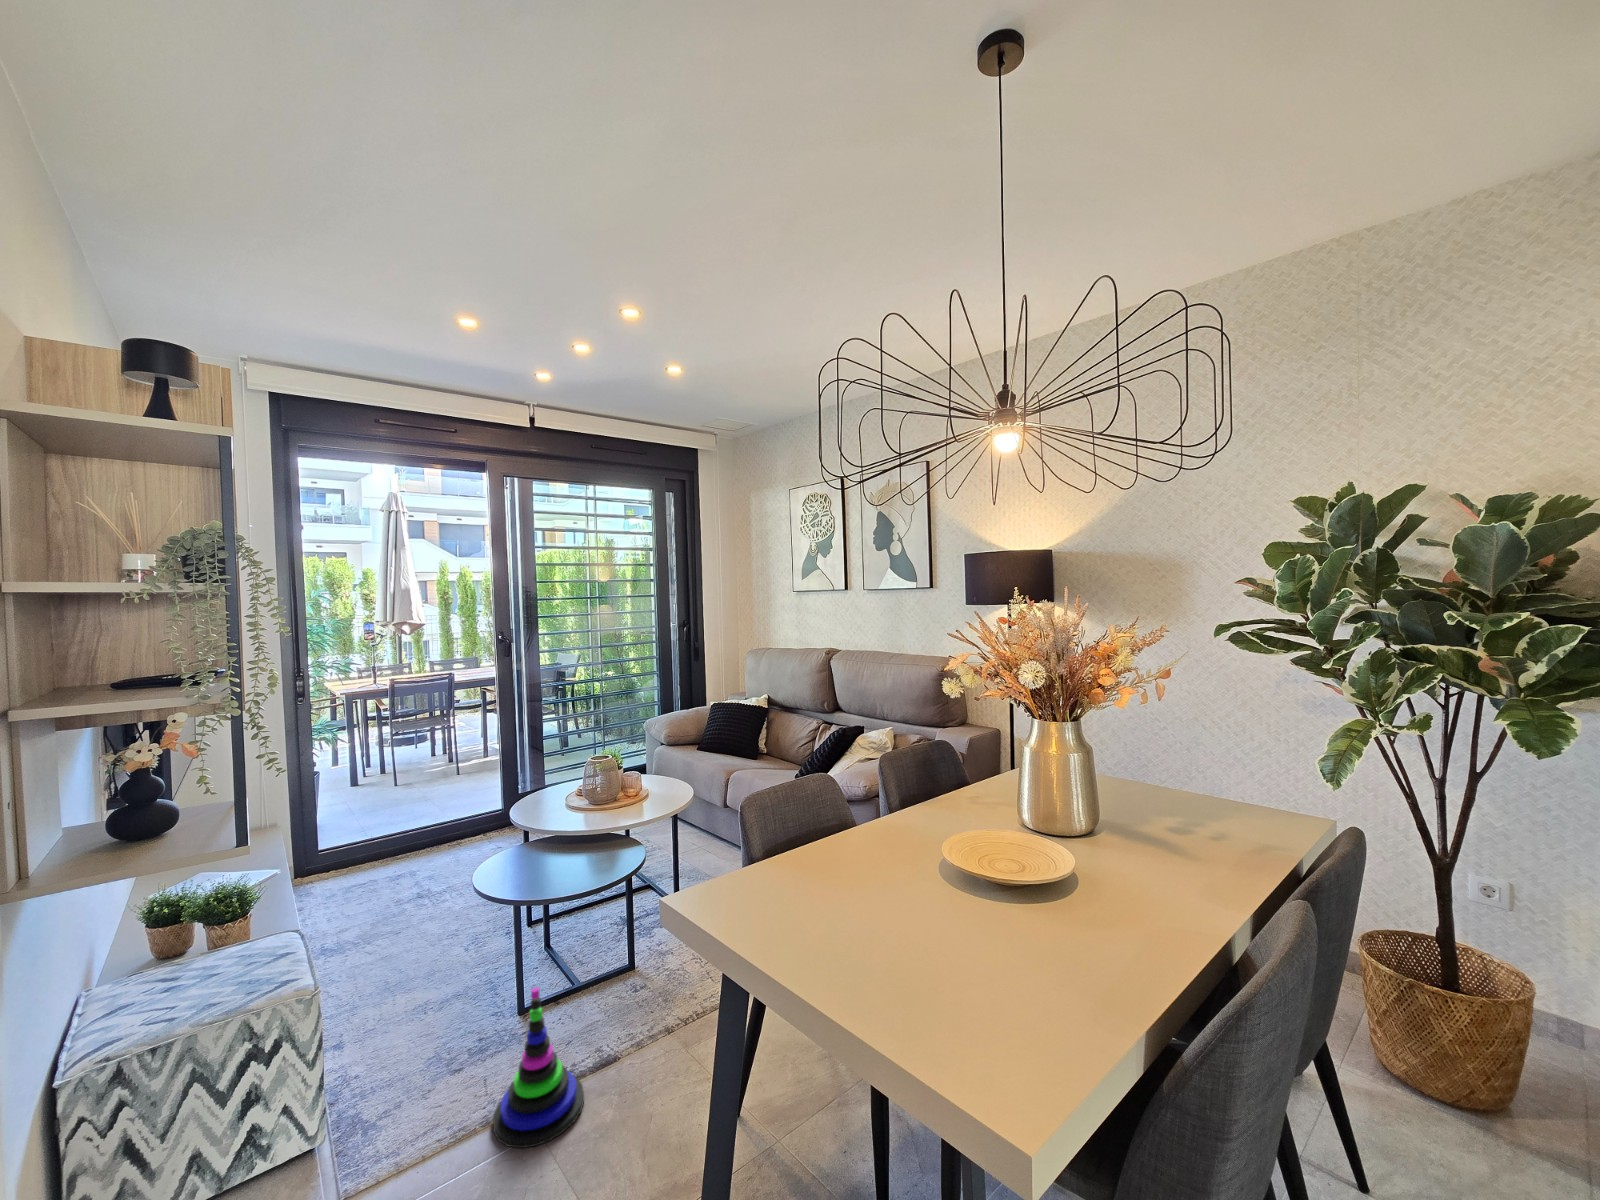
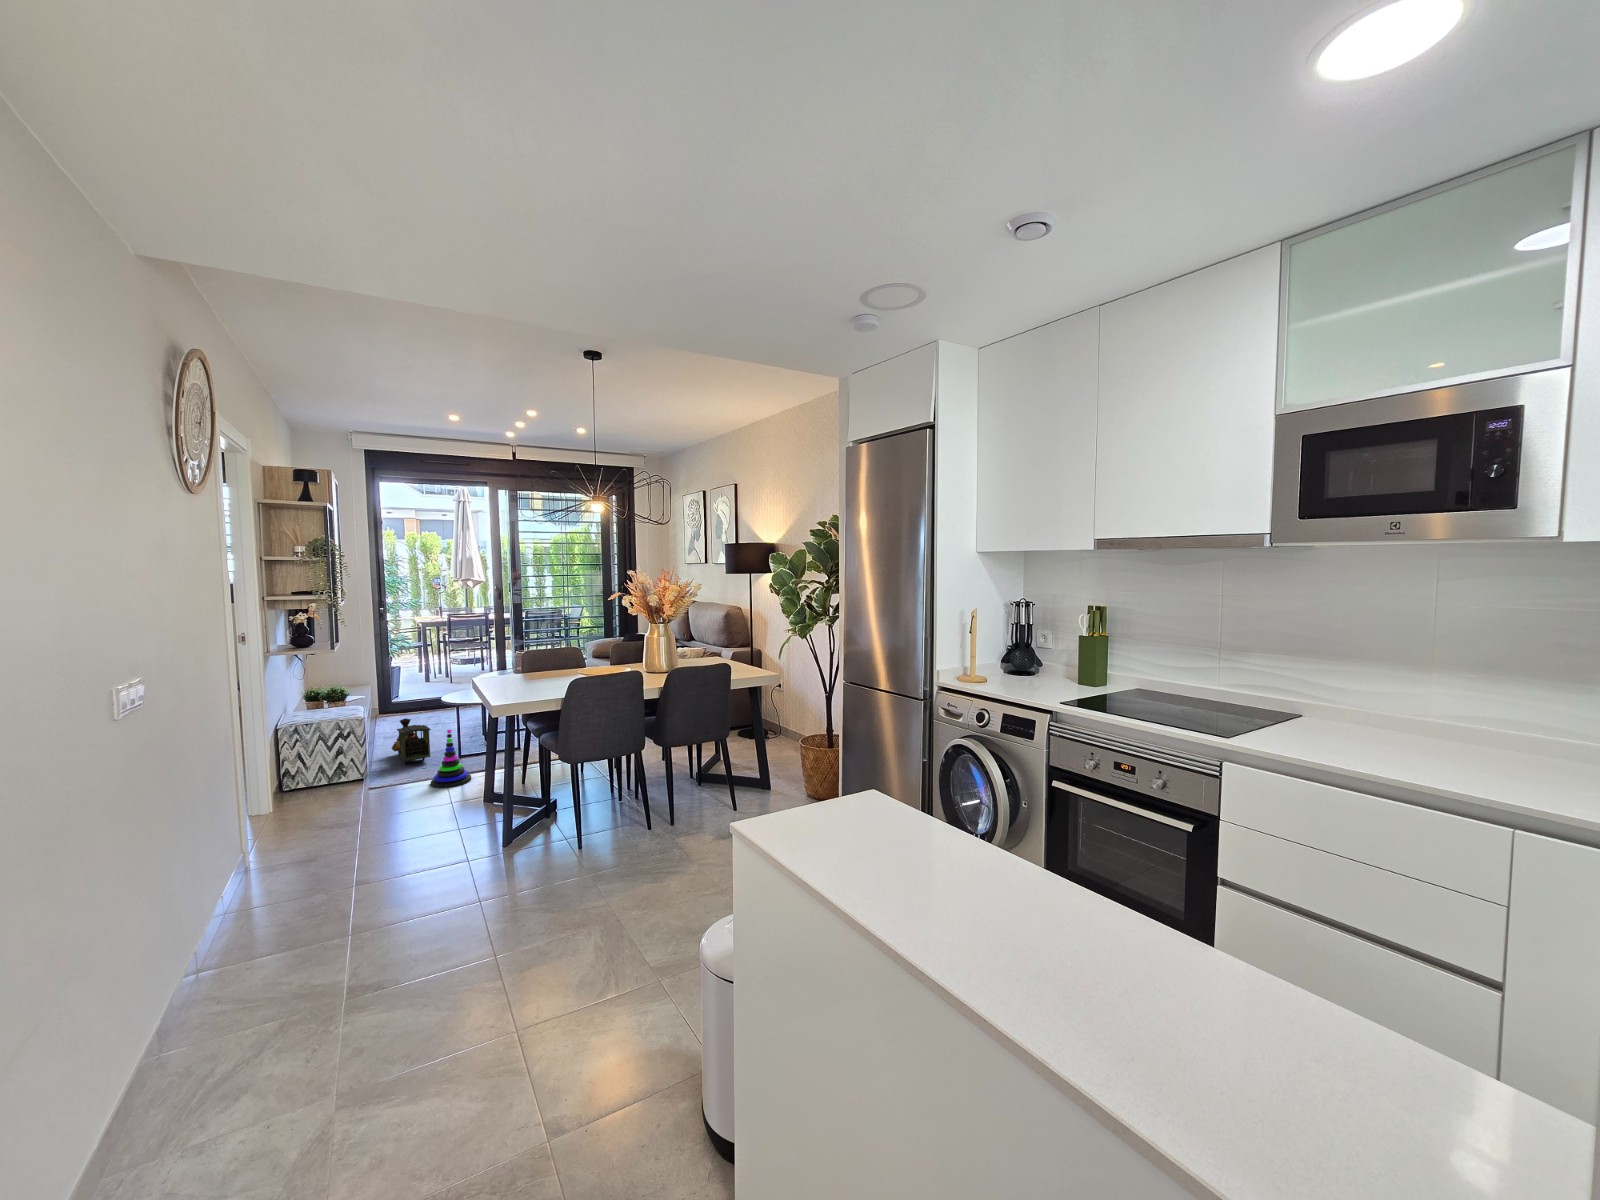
toy train: none [354,916,454,1039] -> present [392,718,431,764]

